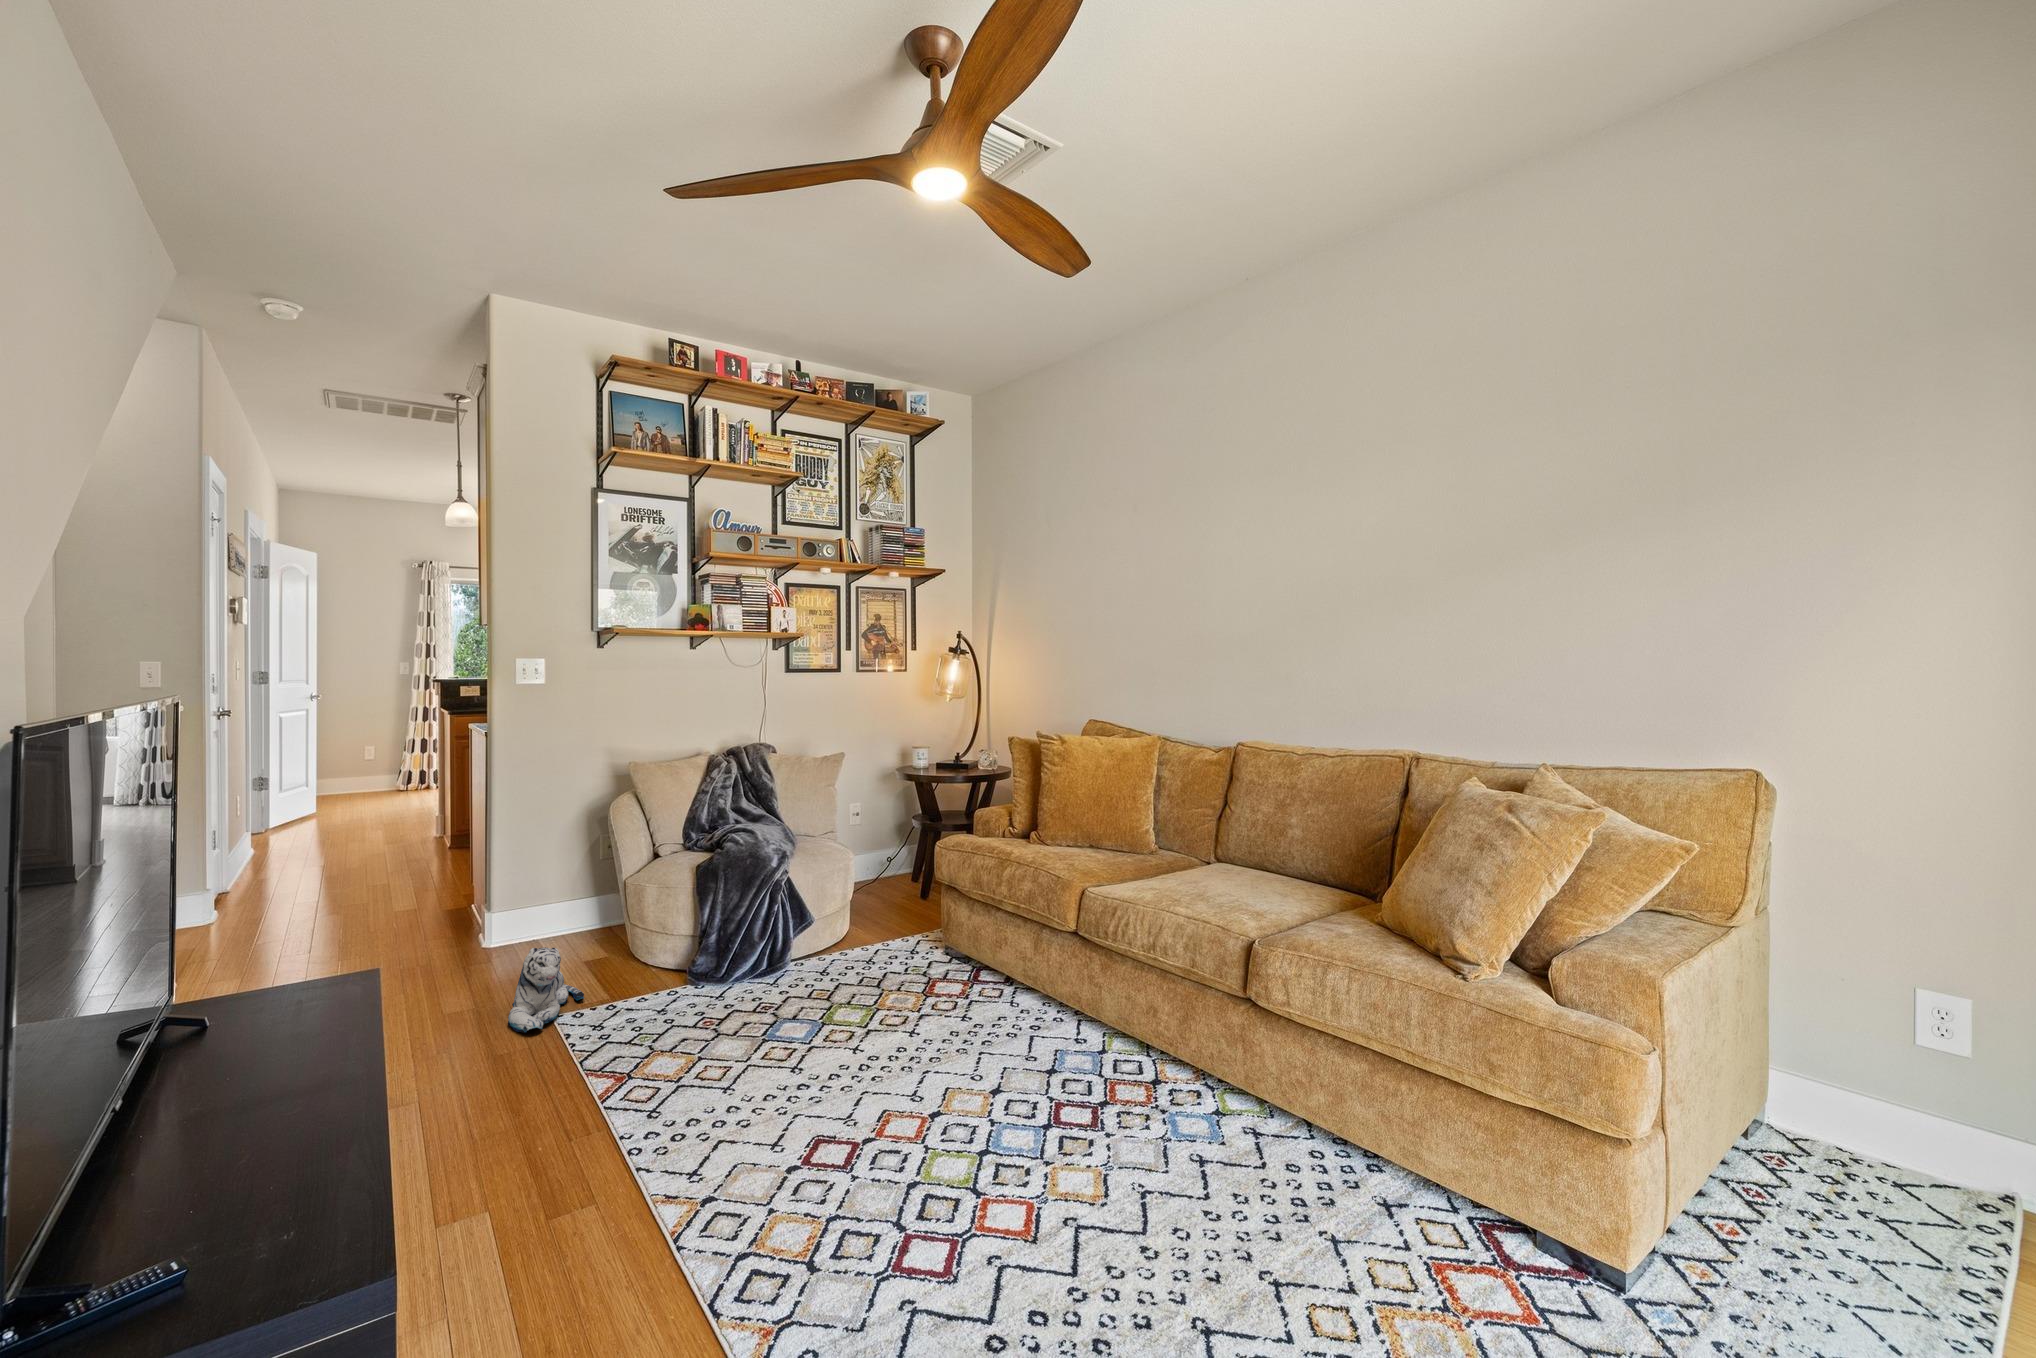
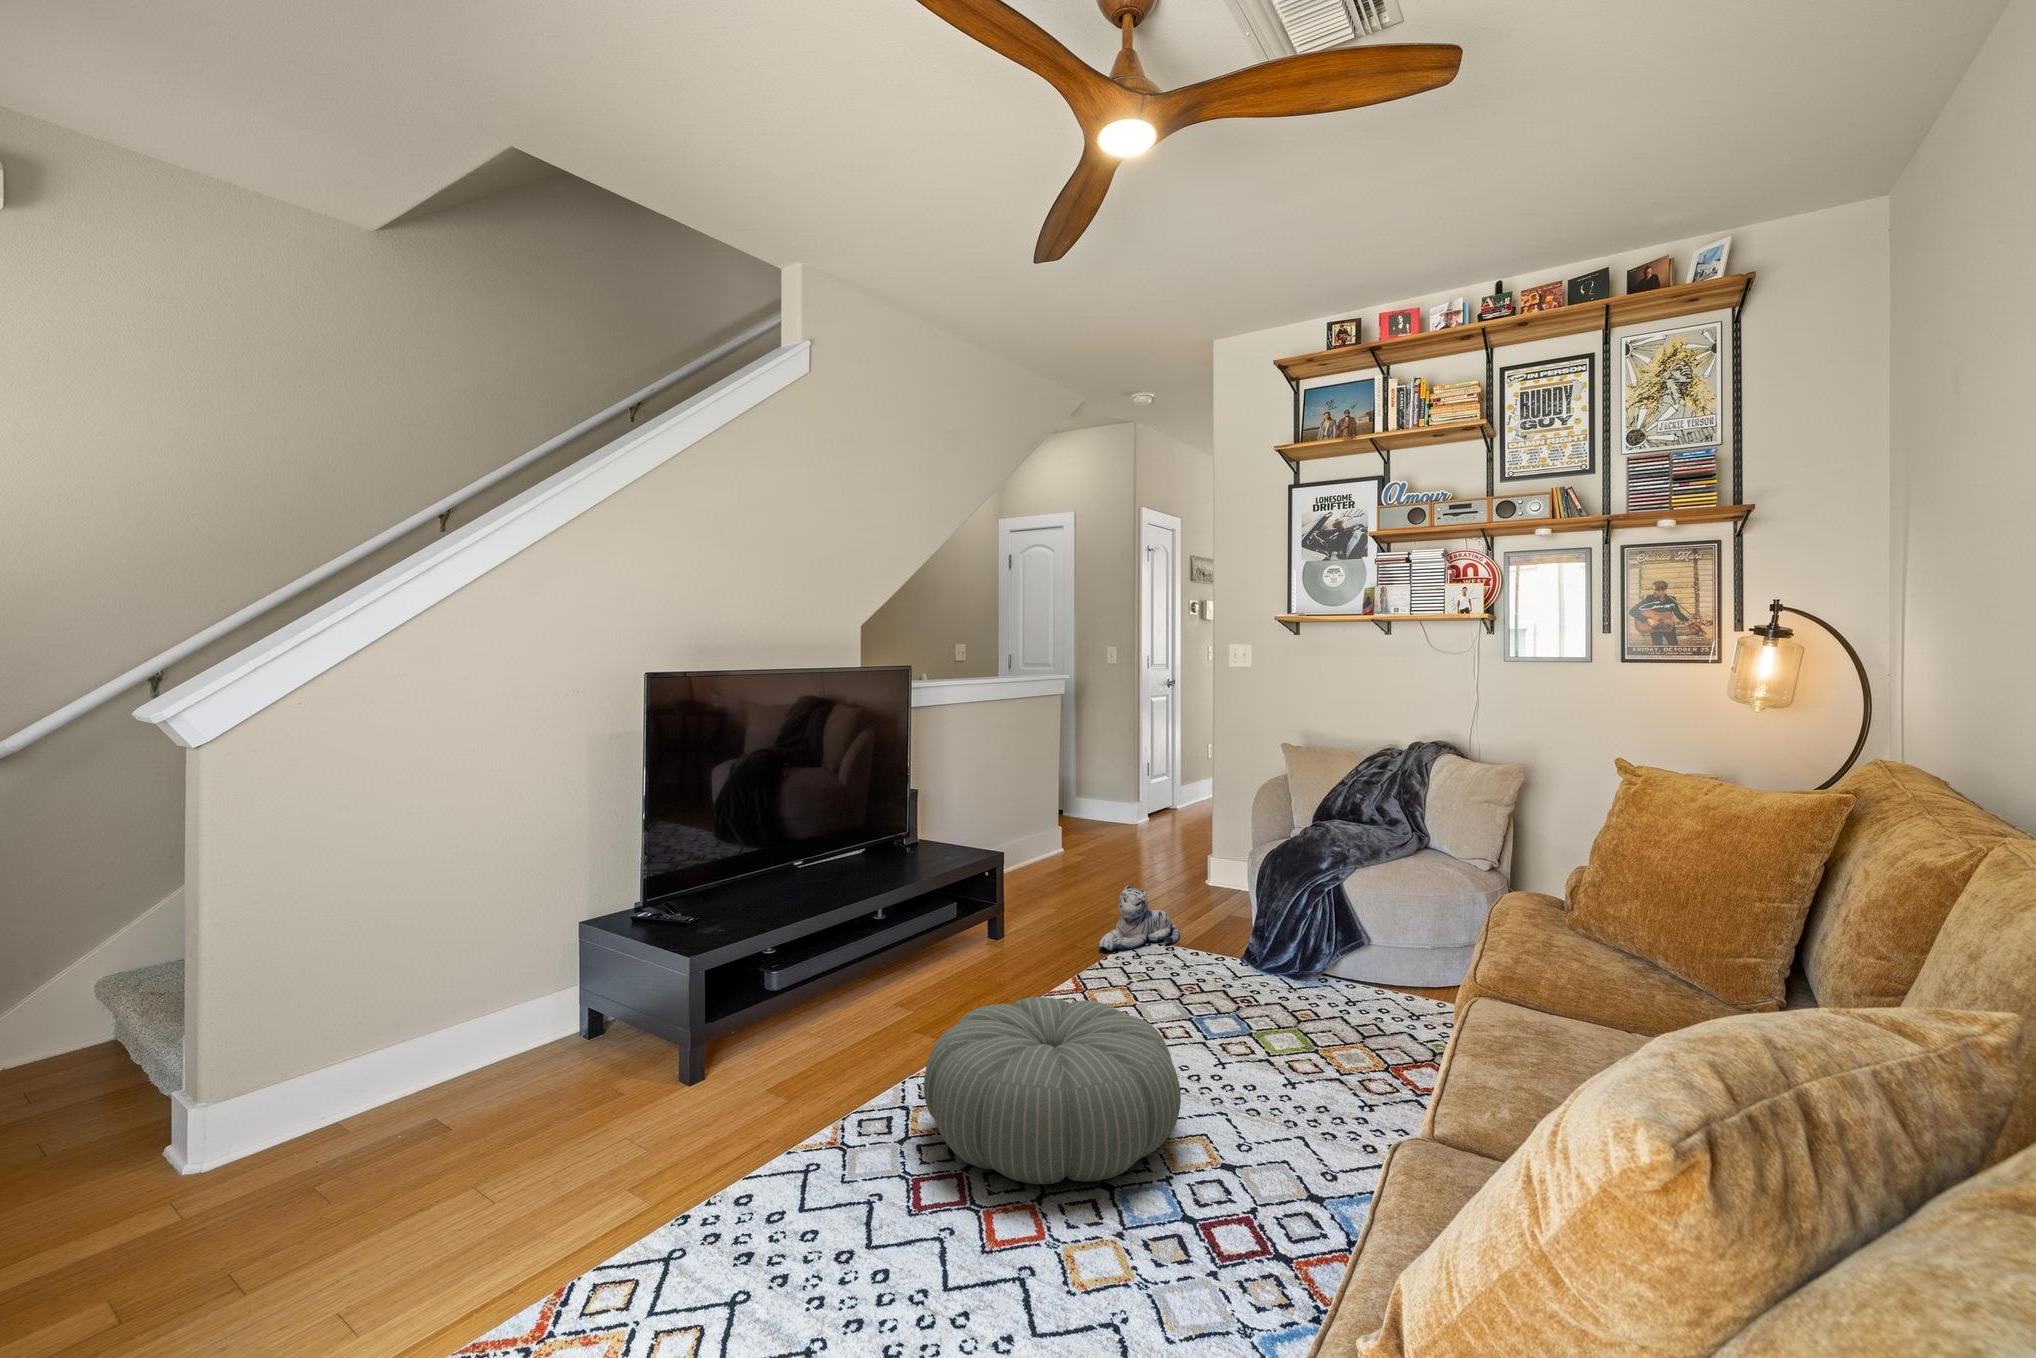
pouf: none [752,1020,1015,1220] -> present [924,997,1181,1184]

